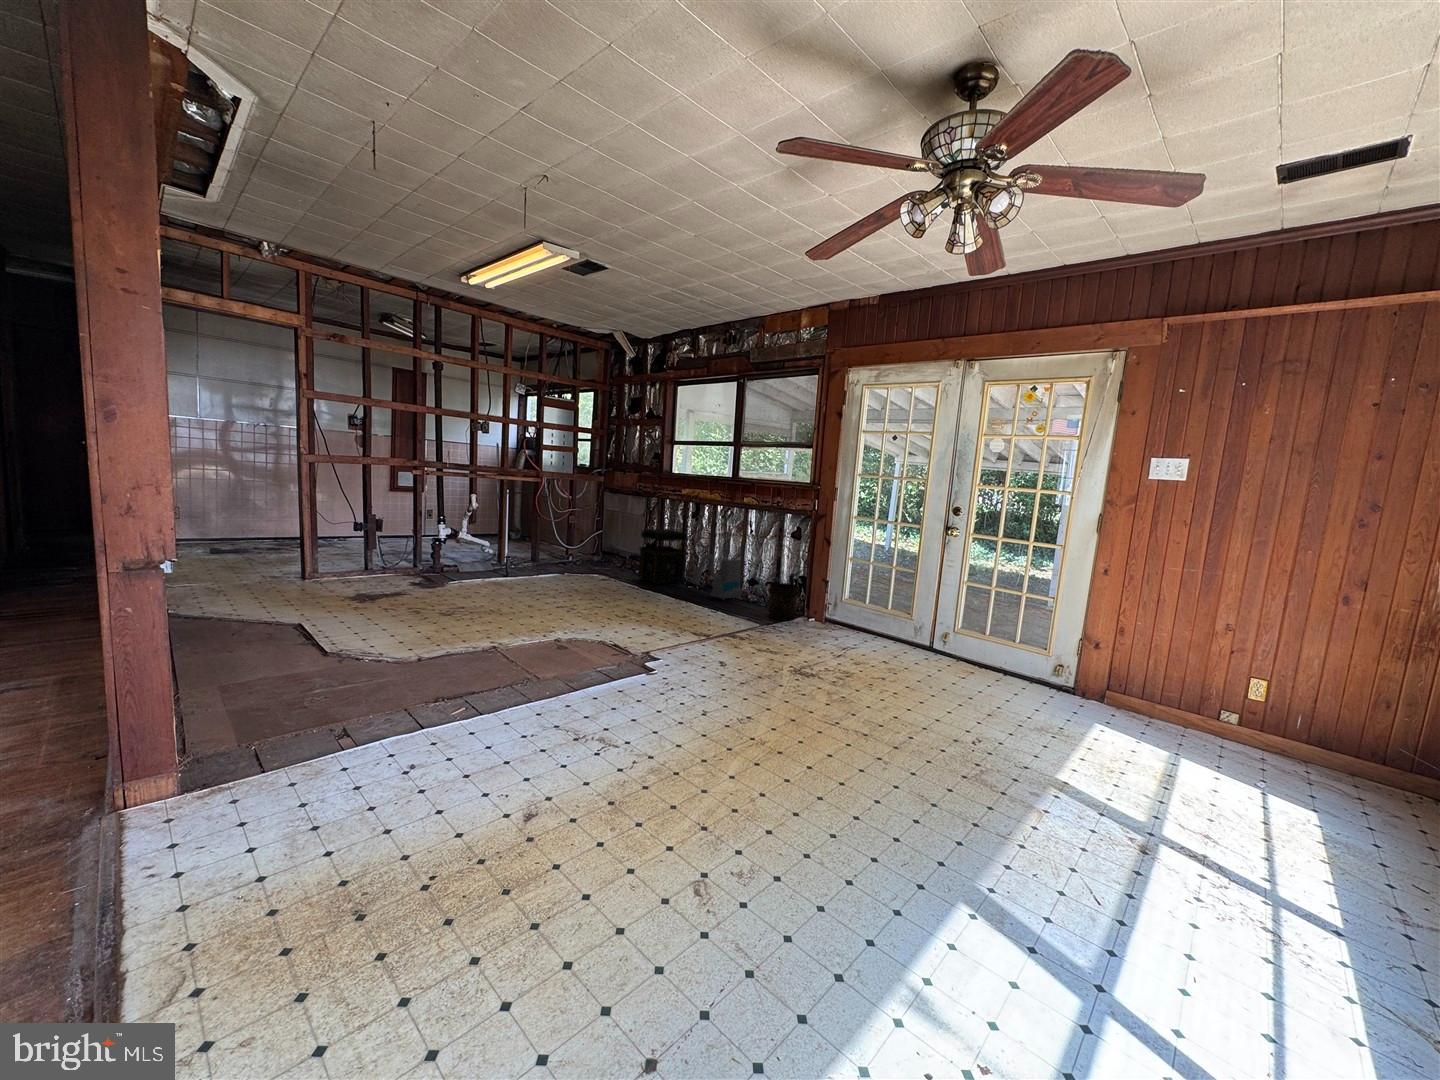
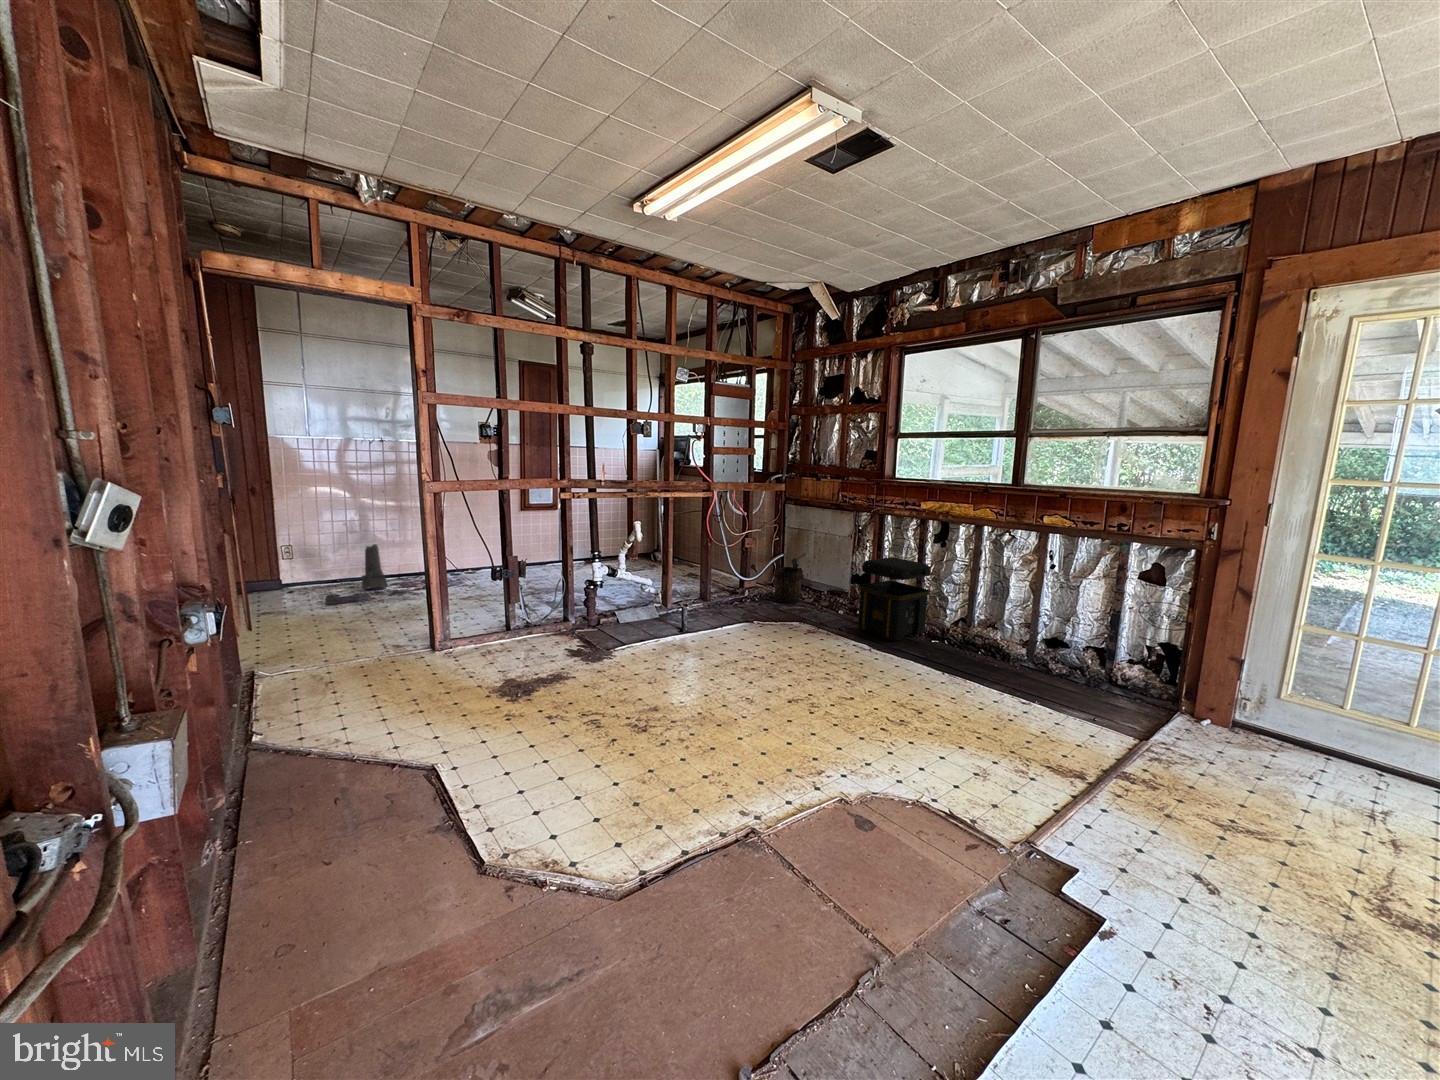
vacuum cleaner: present [689,553,742,600] -> present [361,544,387,590]
bucket: present [768,570,803,621] -> present [773,553,806,603]

